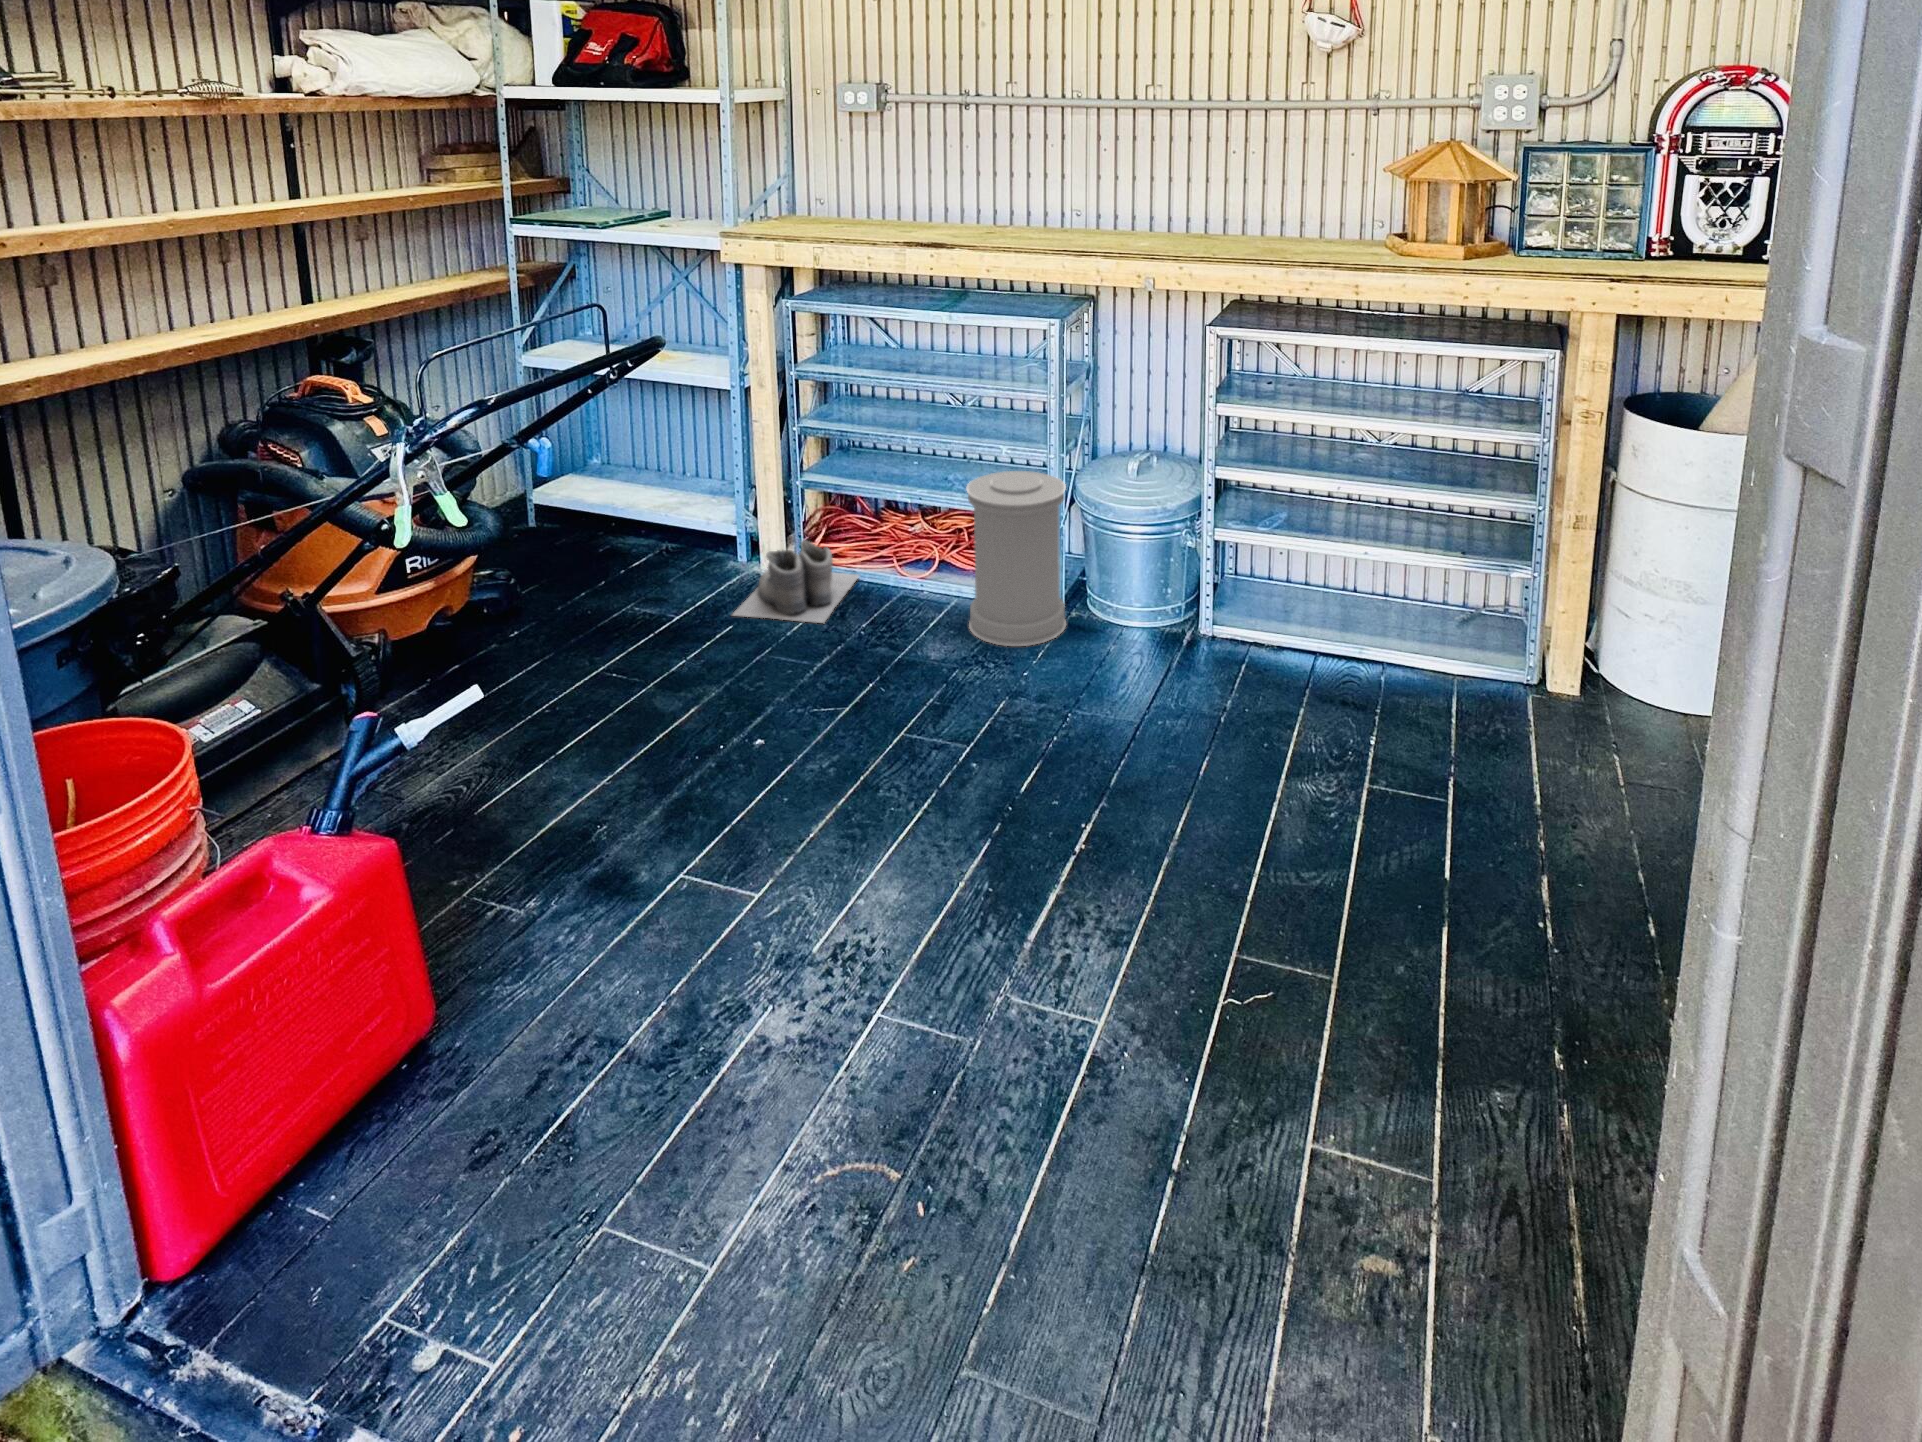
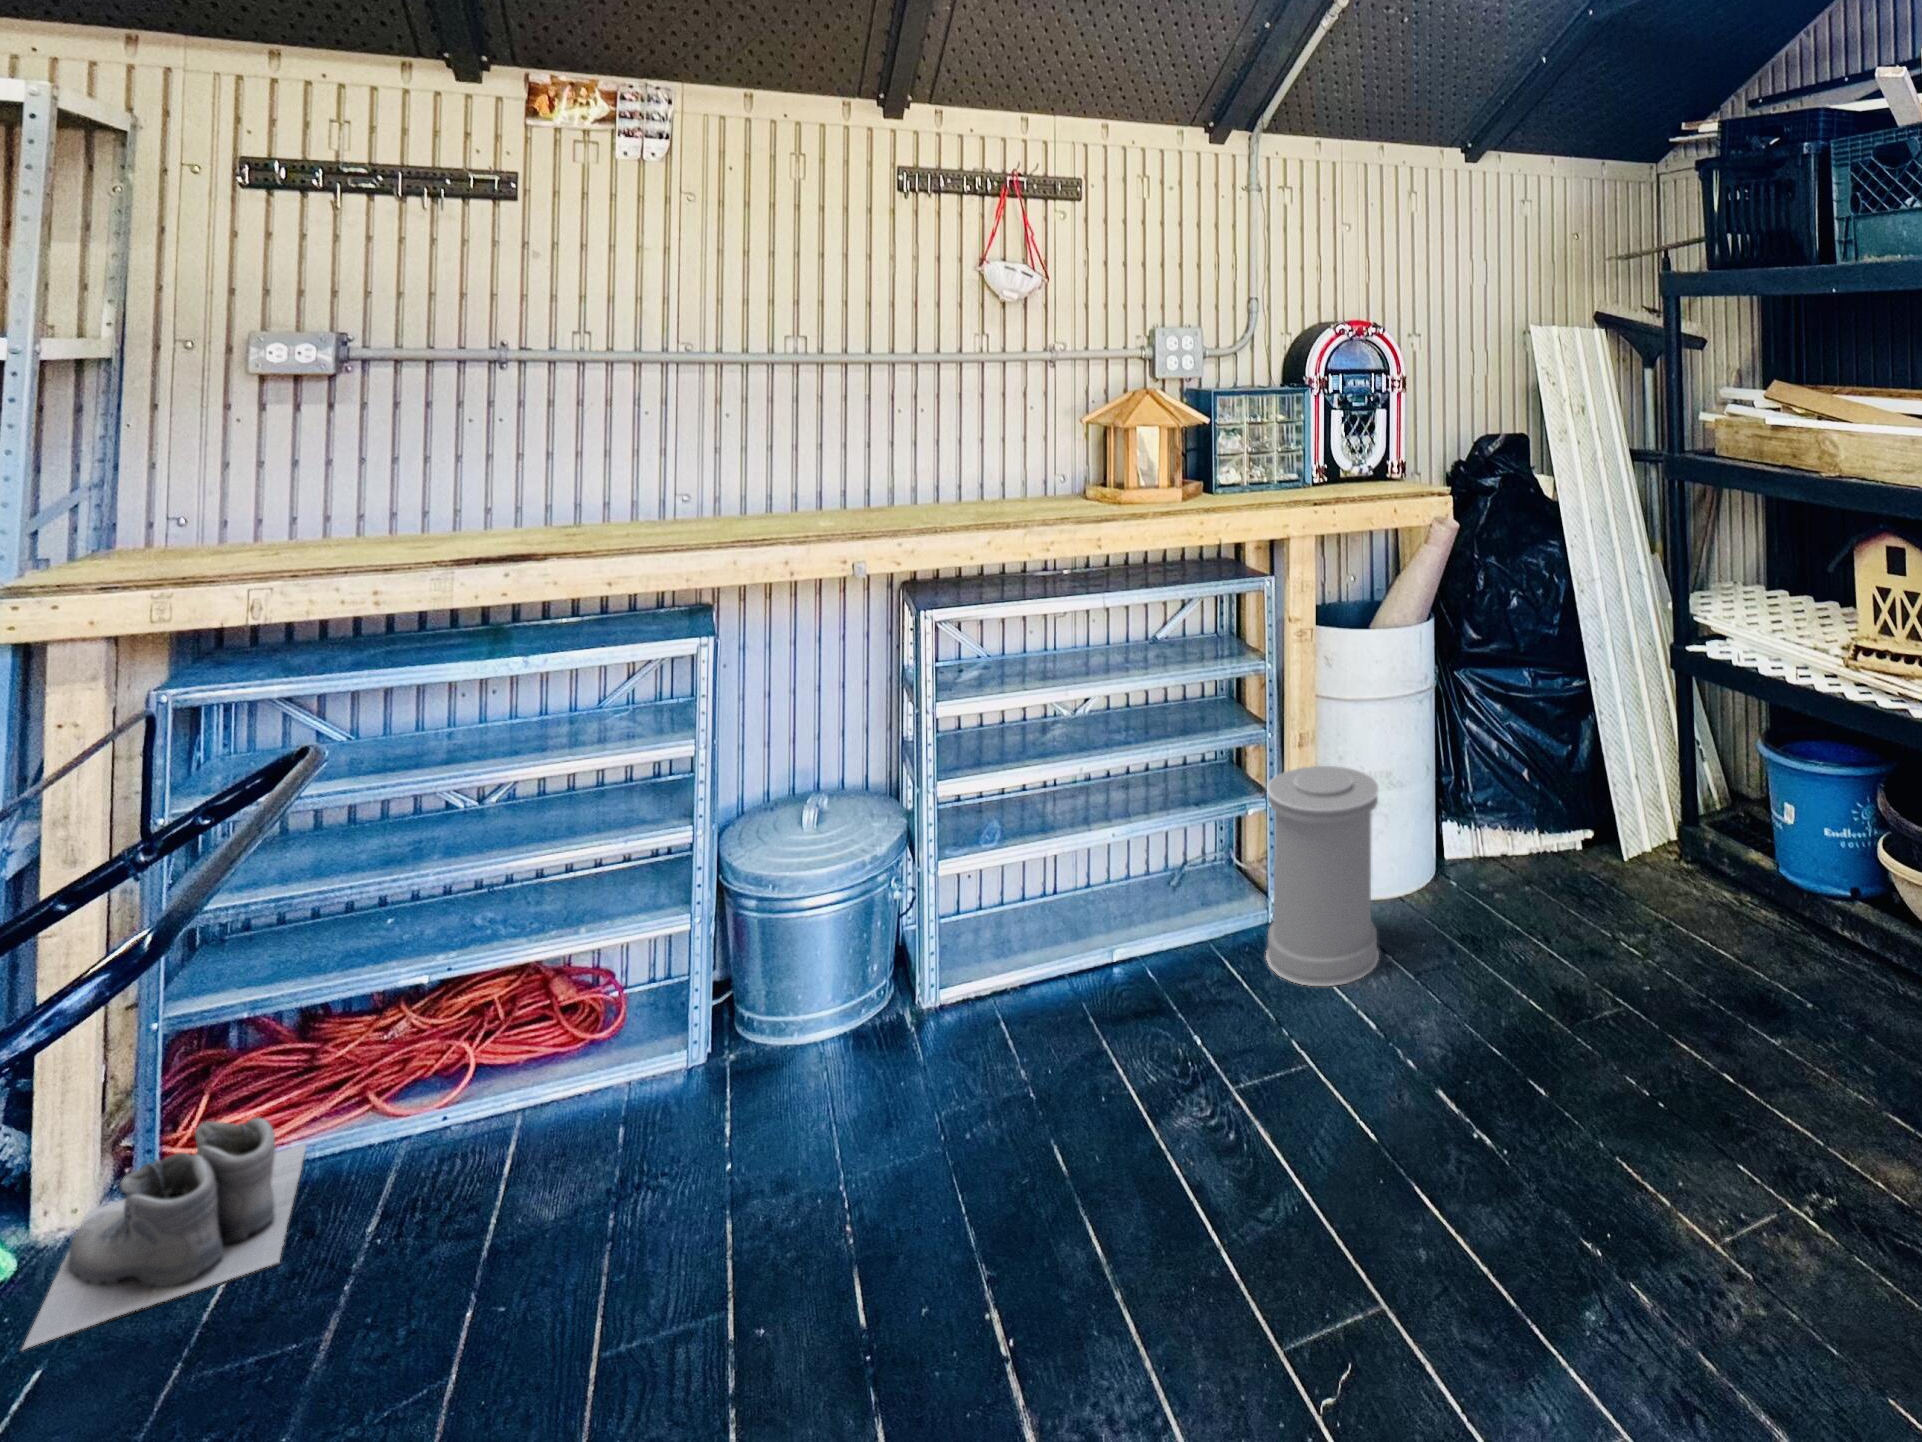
trash can: present [967,471,1066,646] -> present [1266,766,1379,986]

